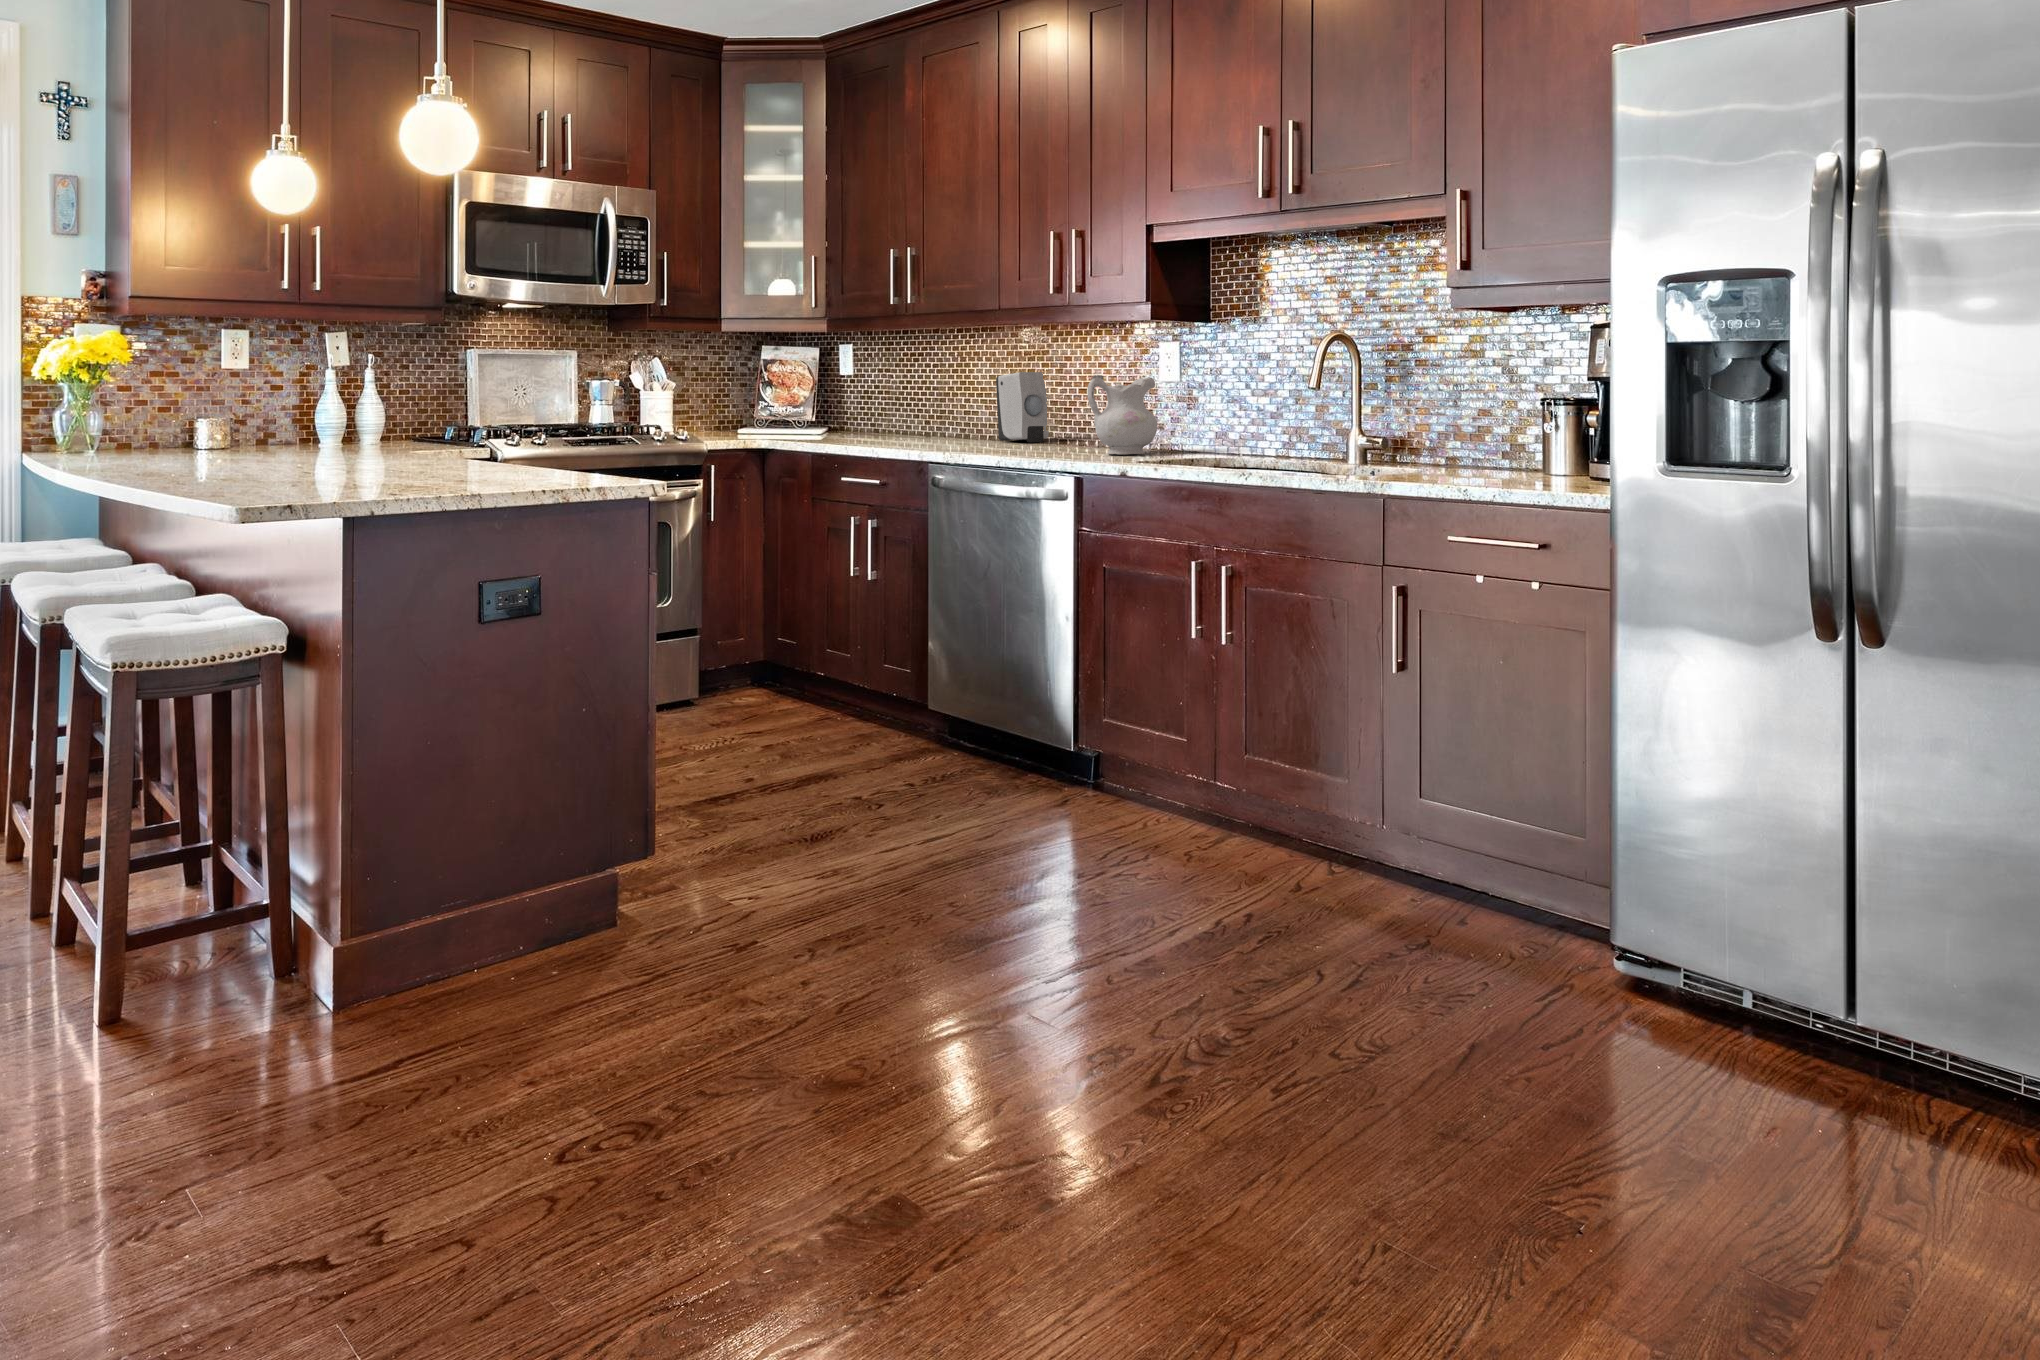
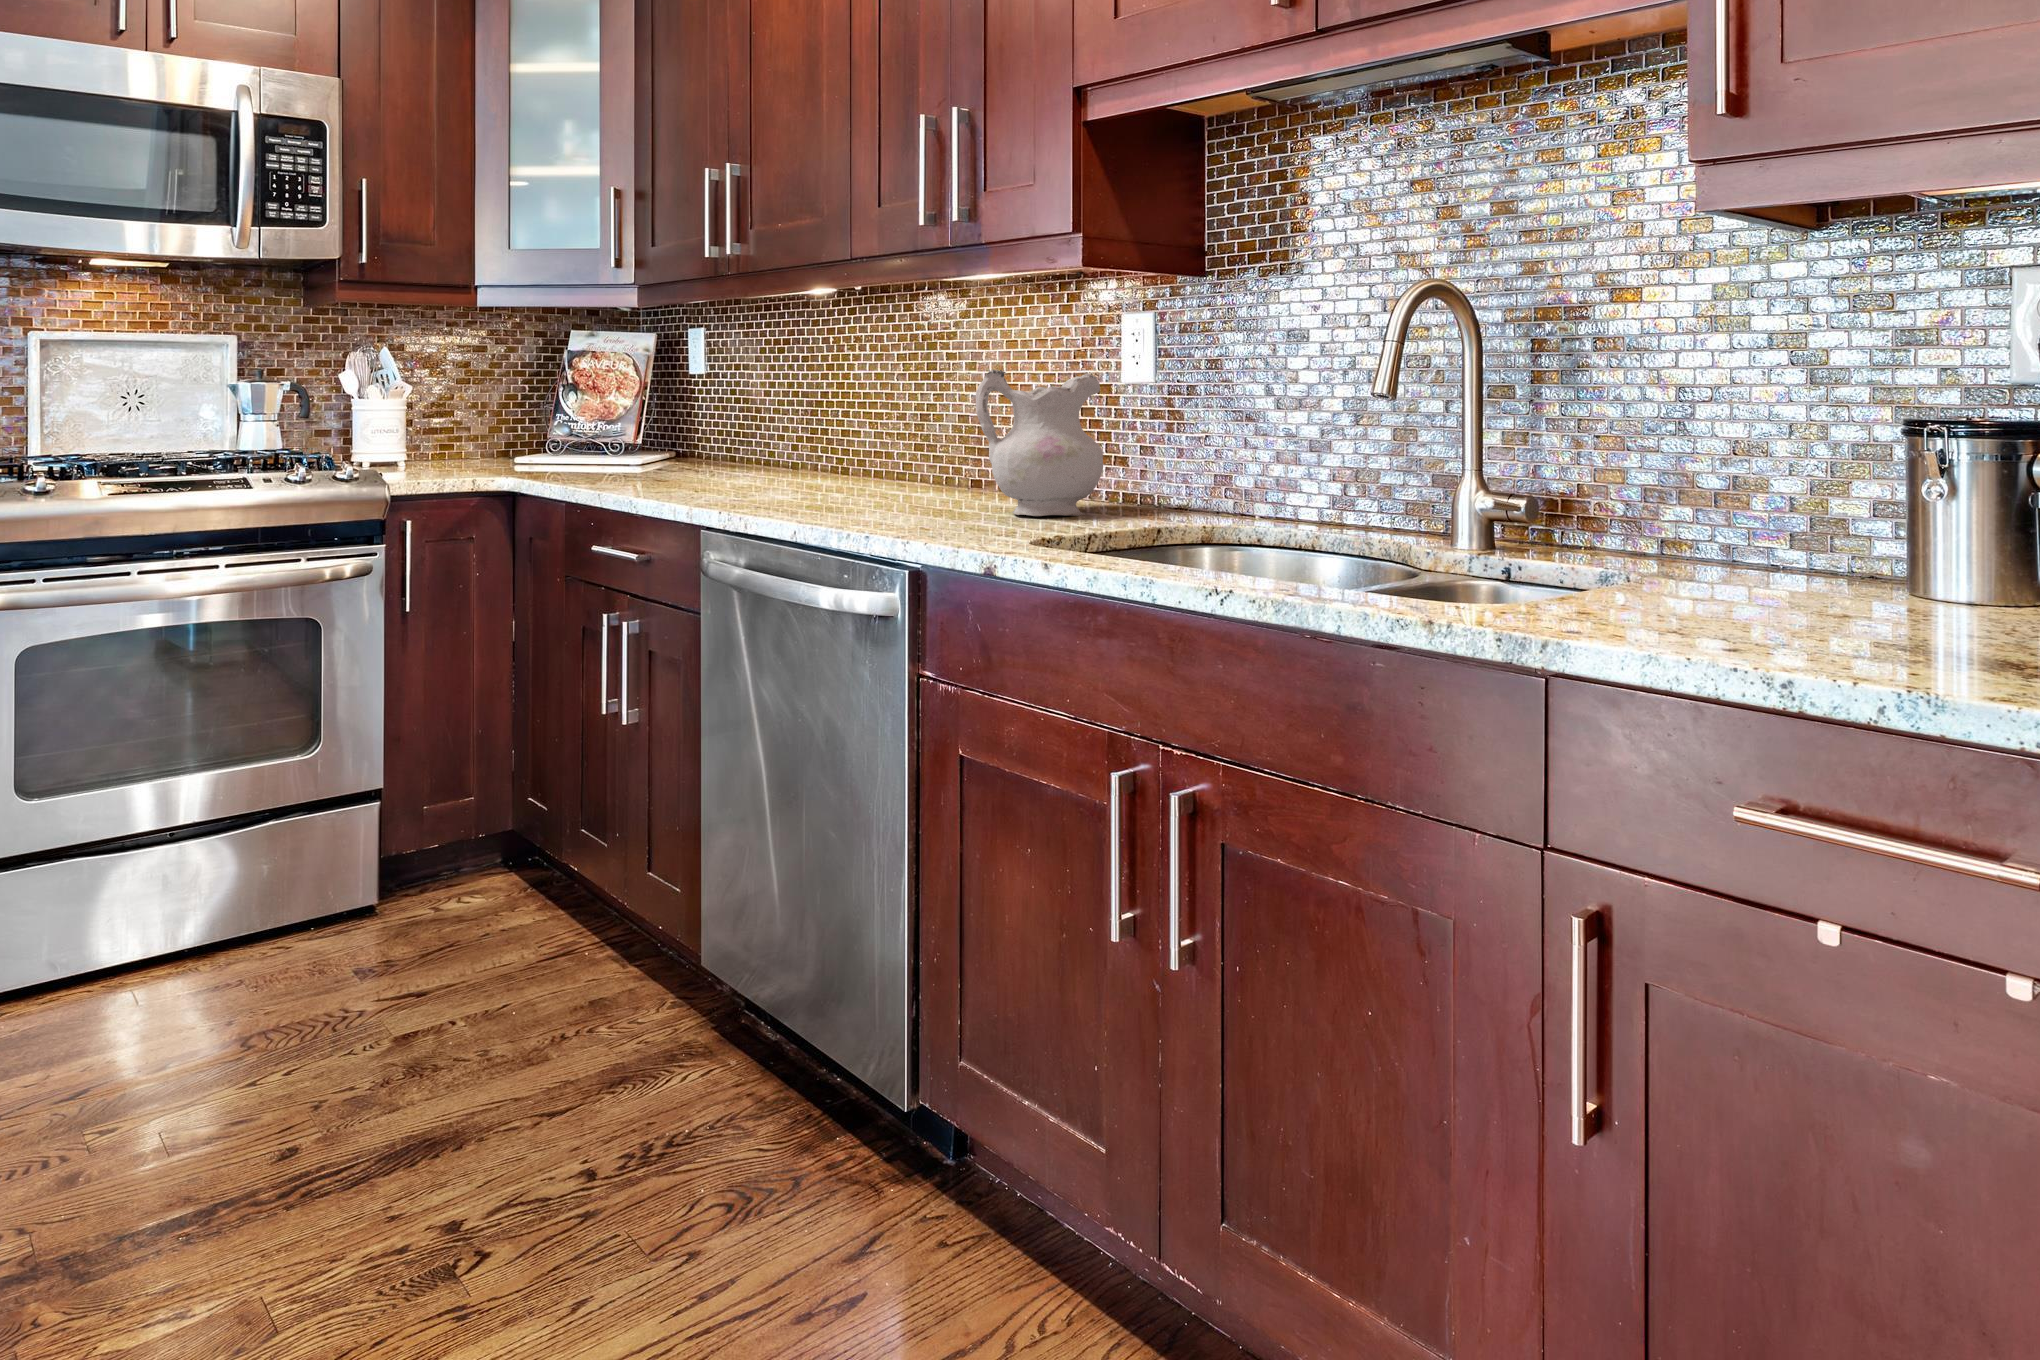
soap dispenser: present [996,372,1049,442] -> none [877,367,957,483]

